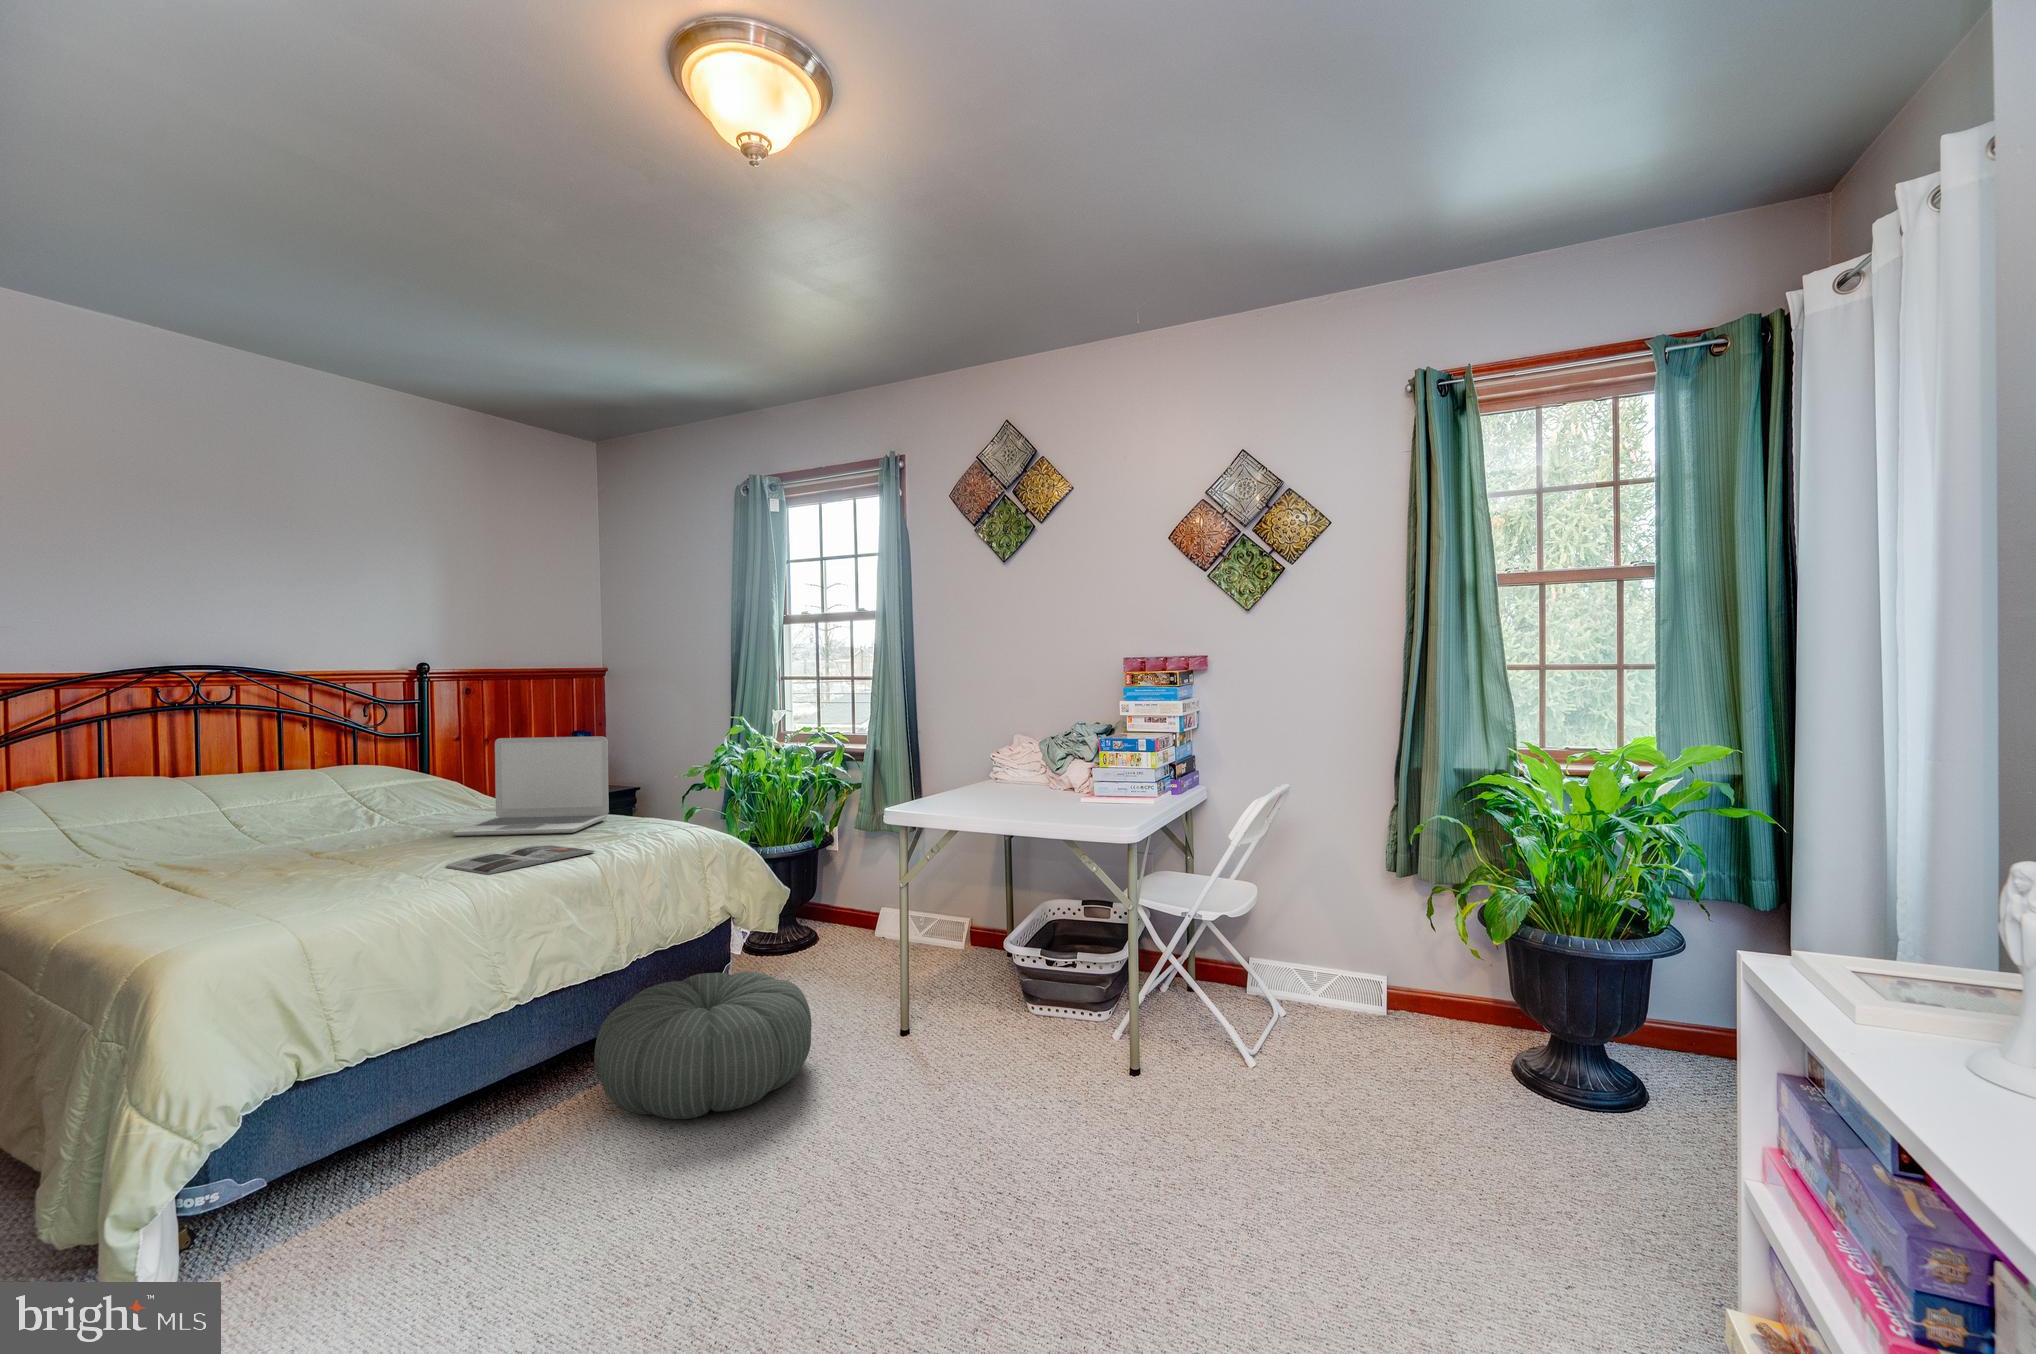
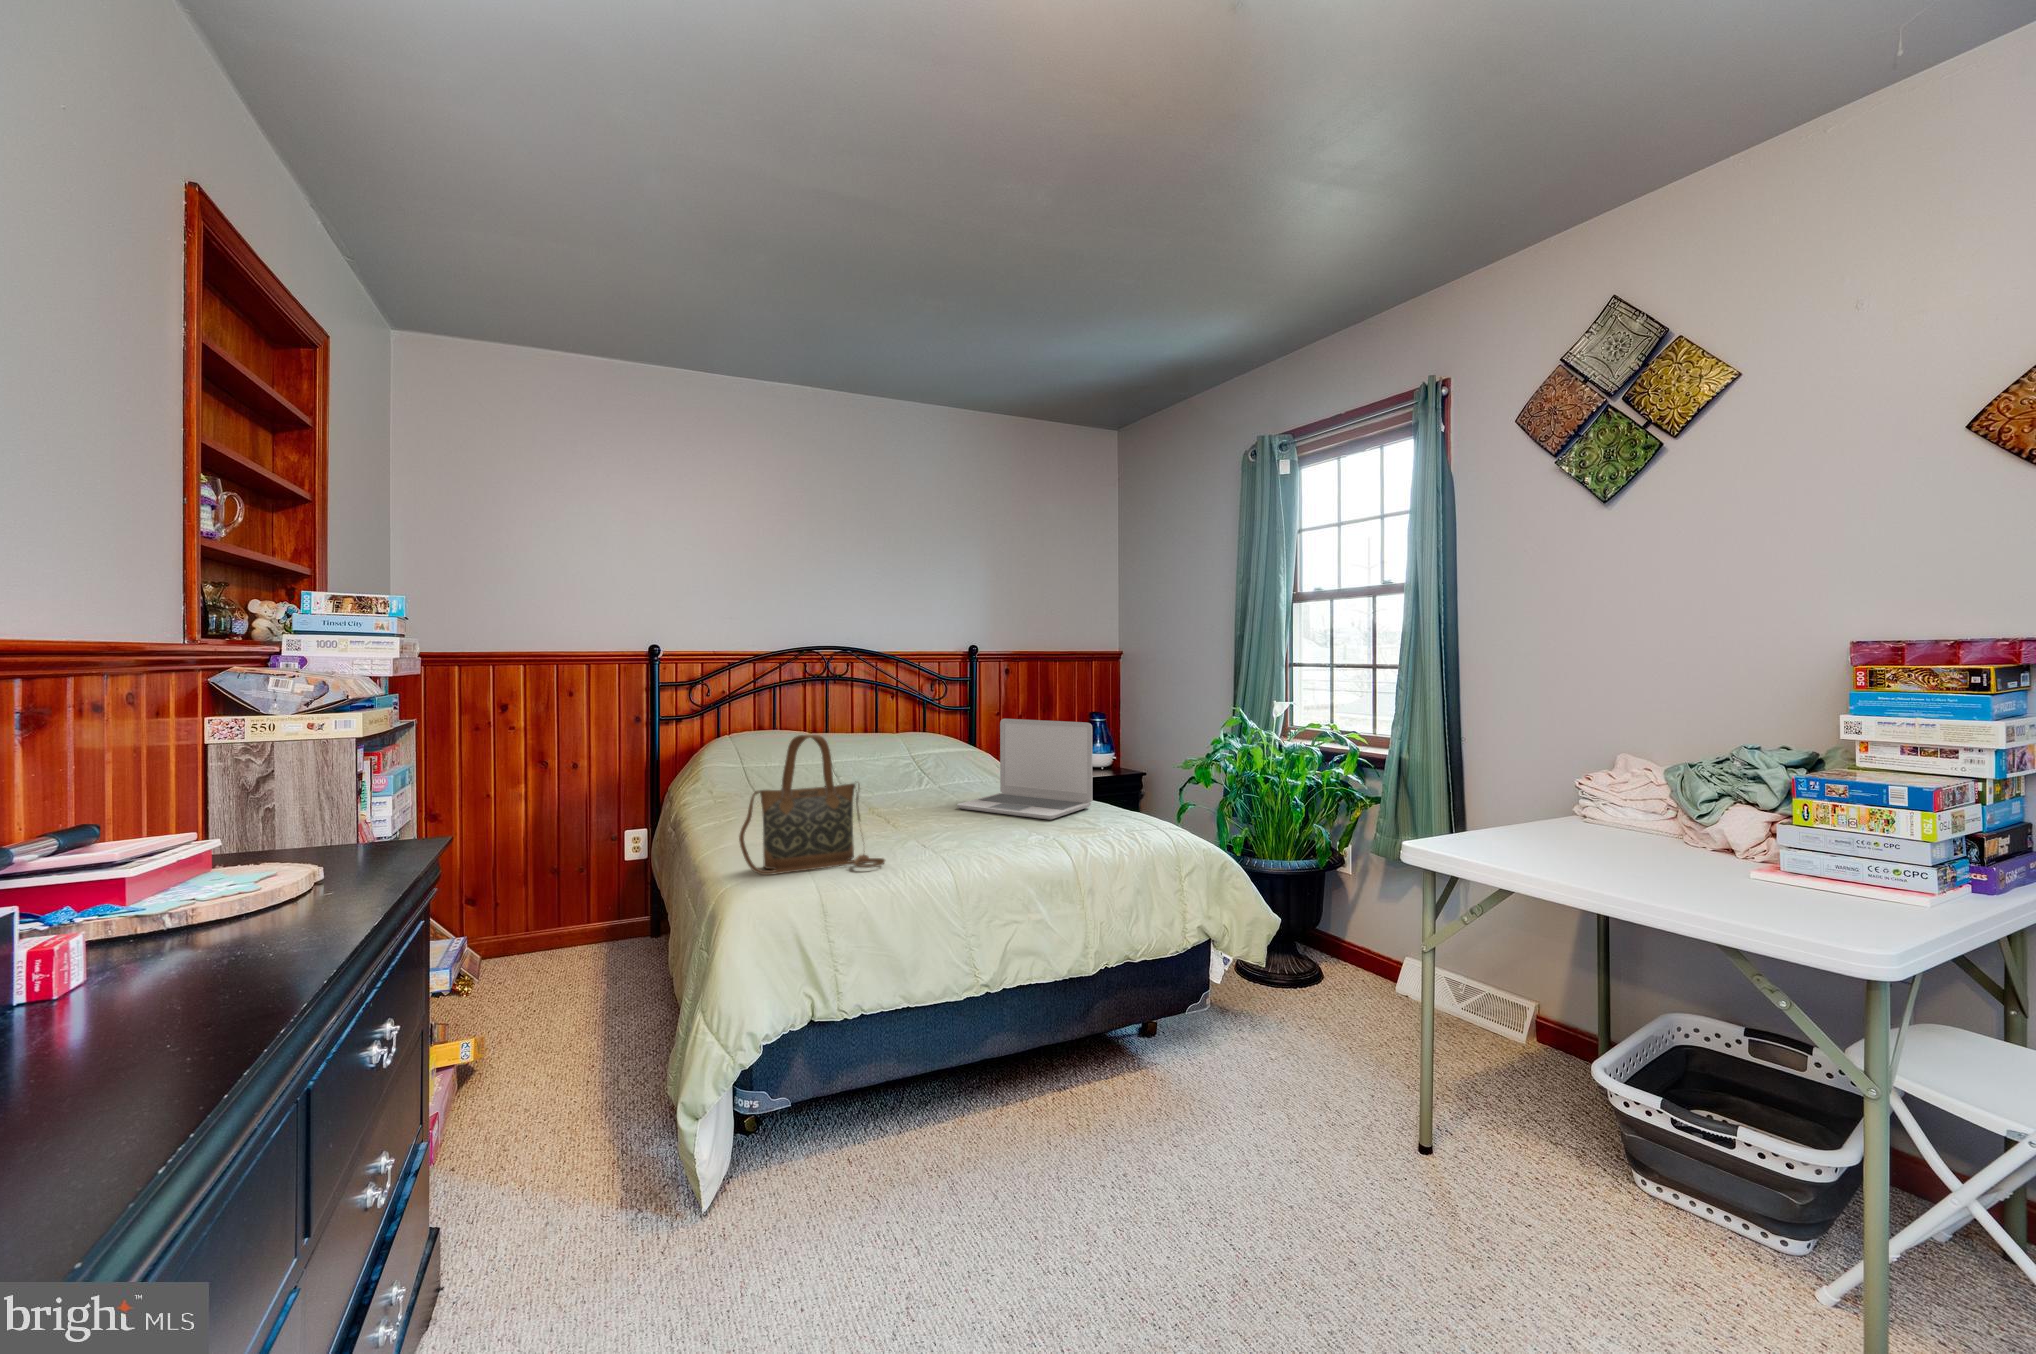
handbag: none [234,758,424,913] -> present [739,735,885,875]
magazine: present [446,845,595,874] -> none [921,832,1052,861]
pouf: present [594,971,812,1119] -> none [1037,1002,1280,1198]

